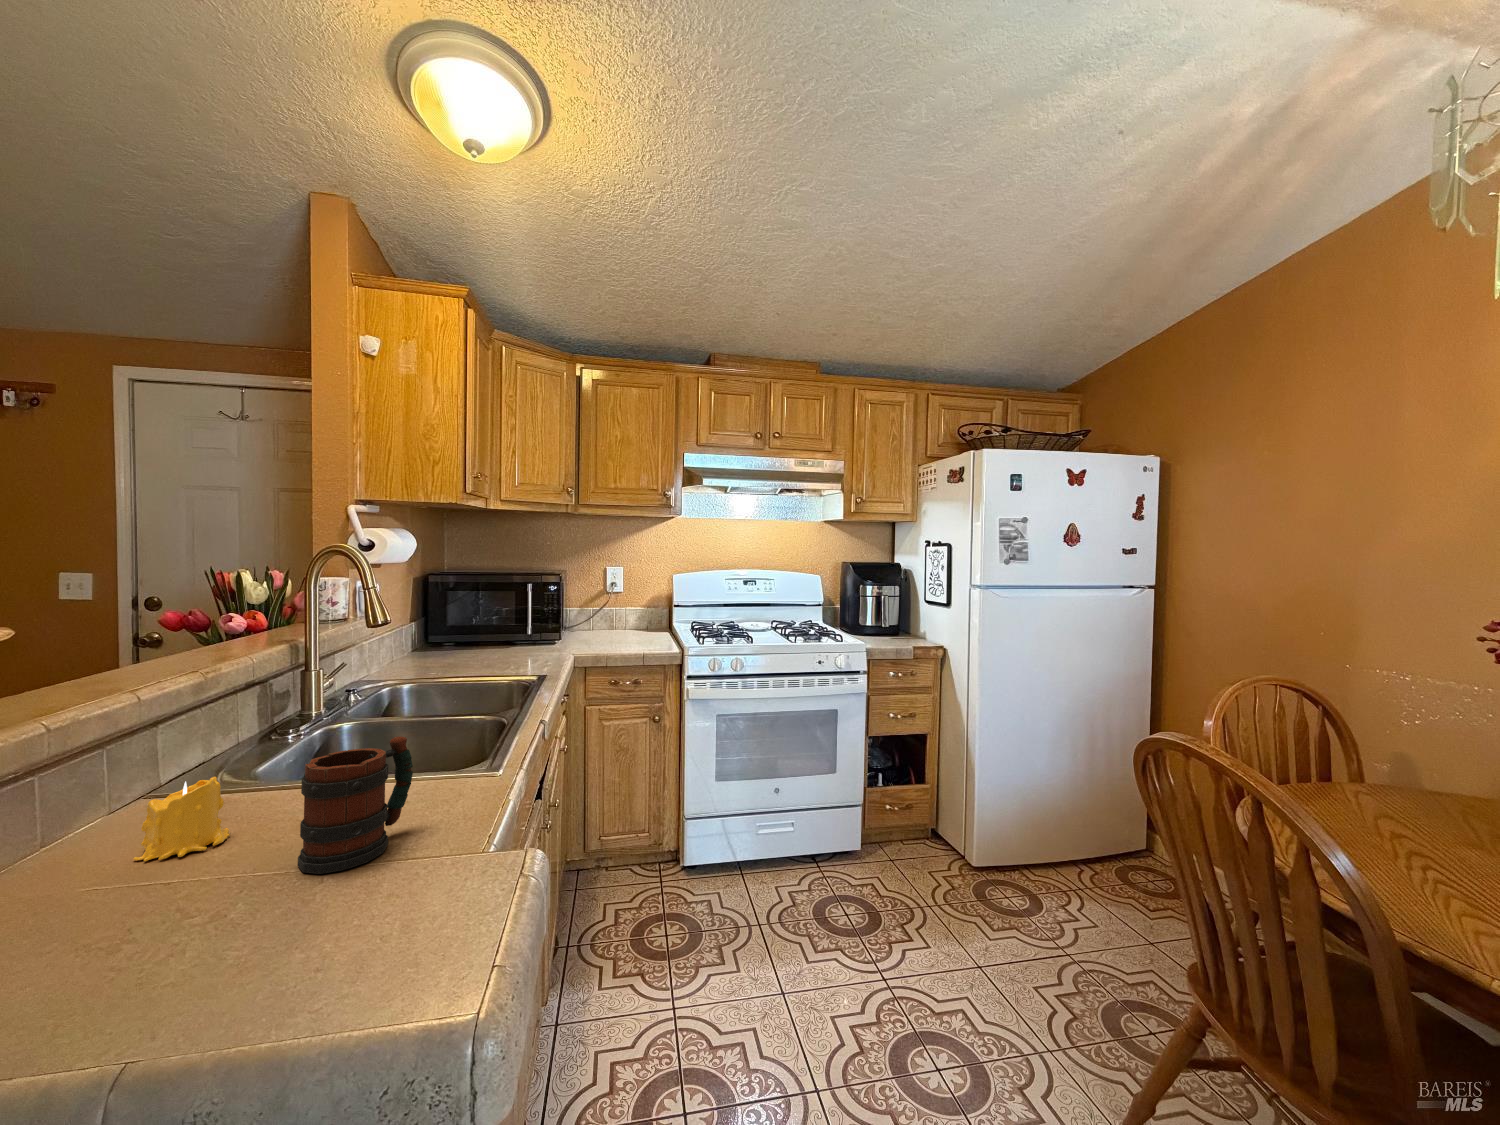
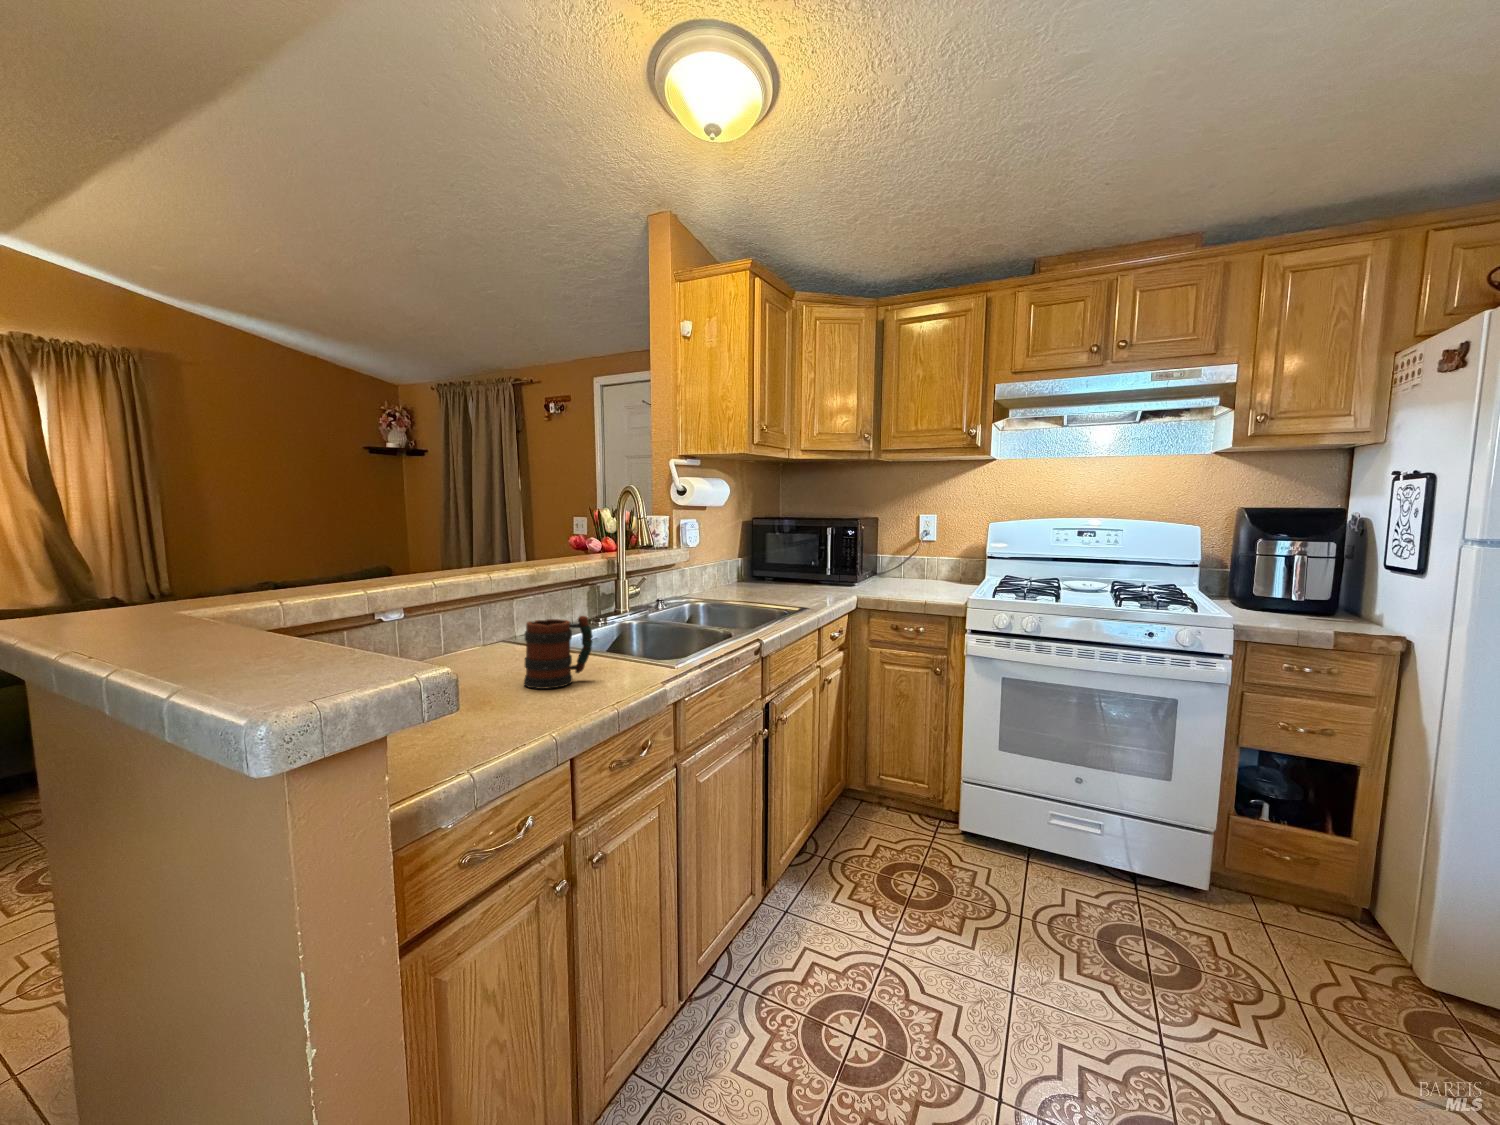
candle: present [133,777,230,861] -> none [483,625,526,666]

